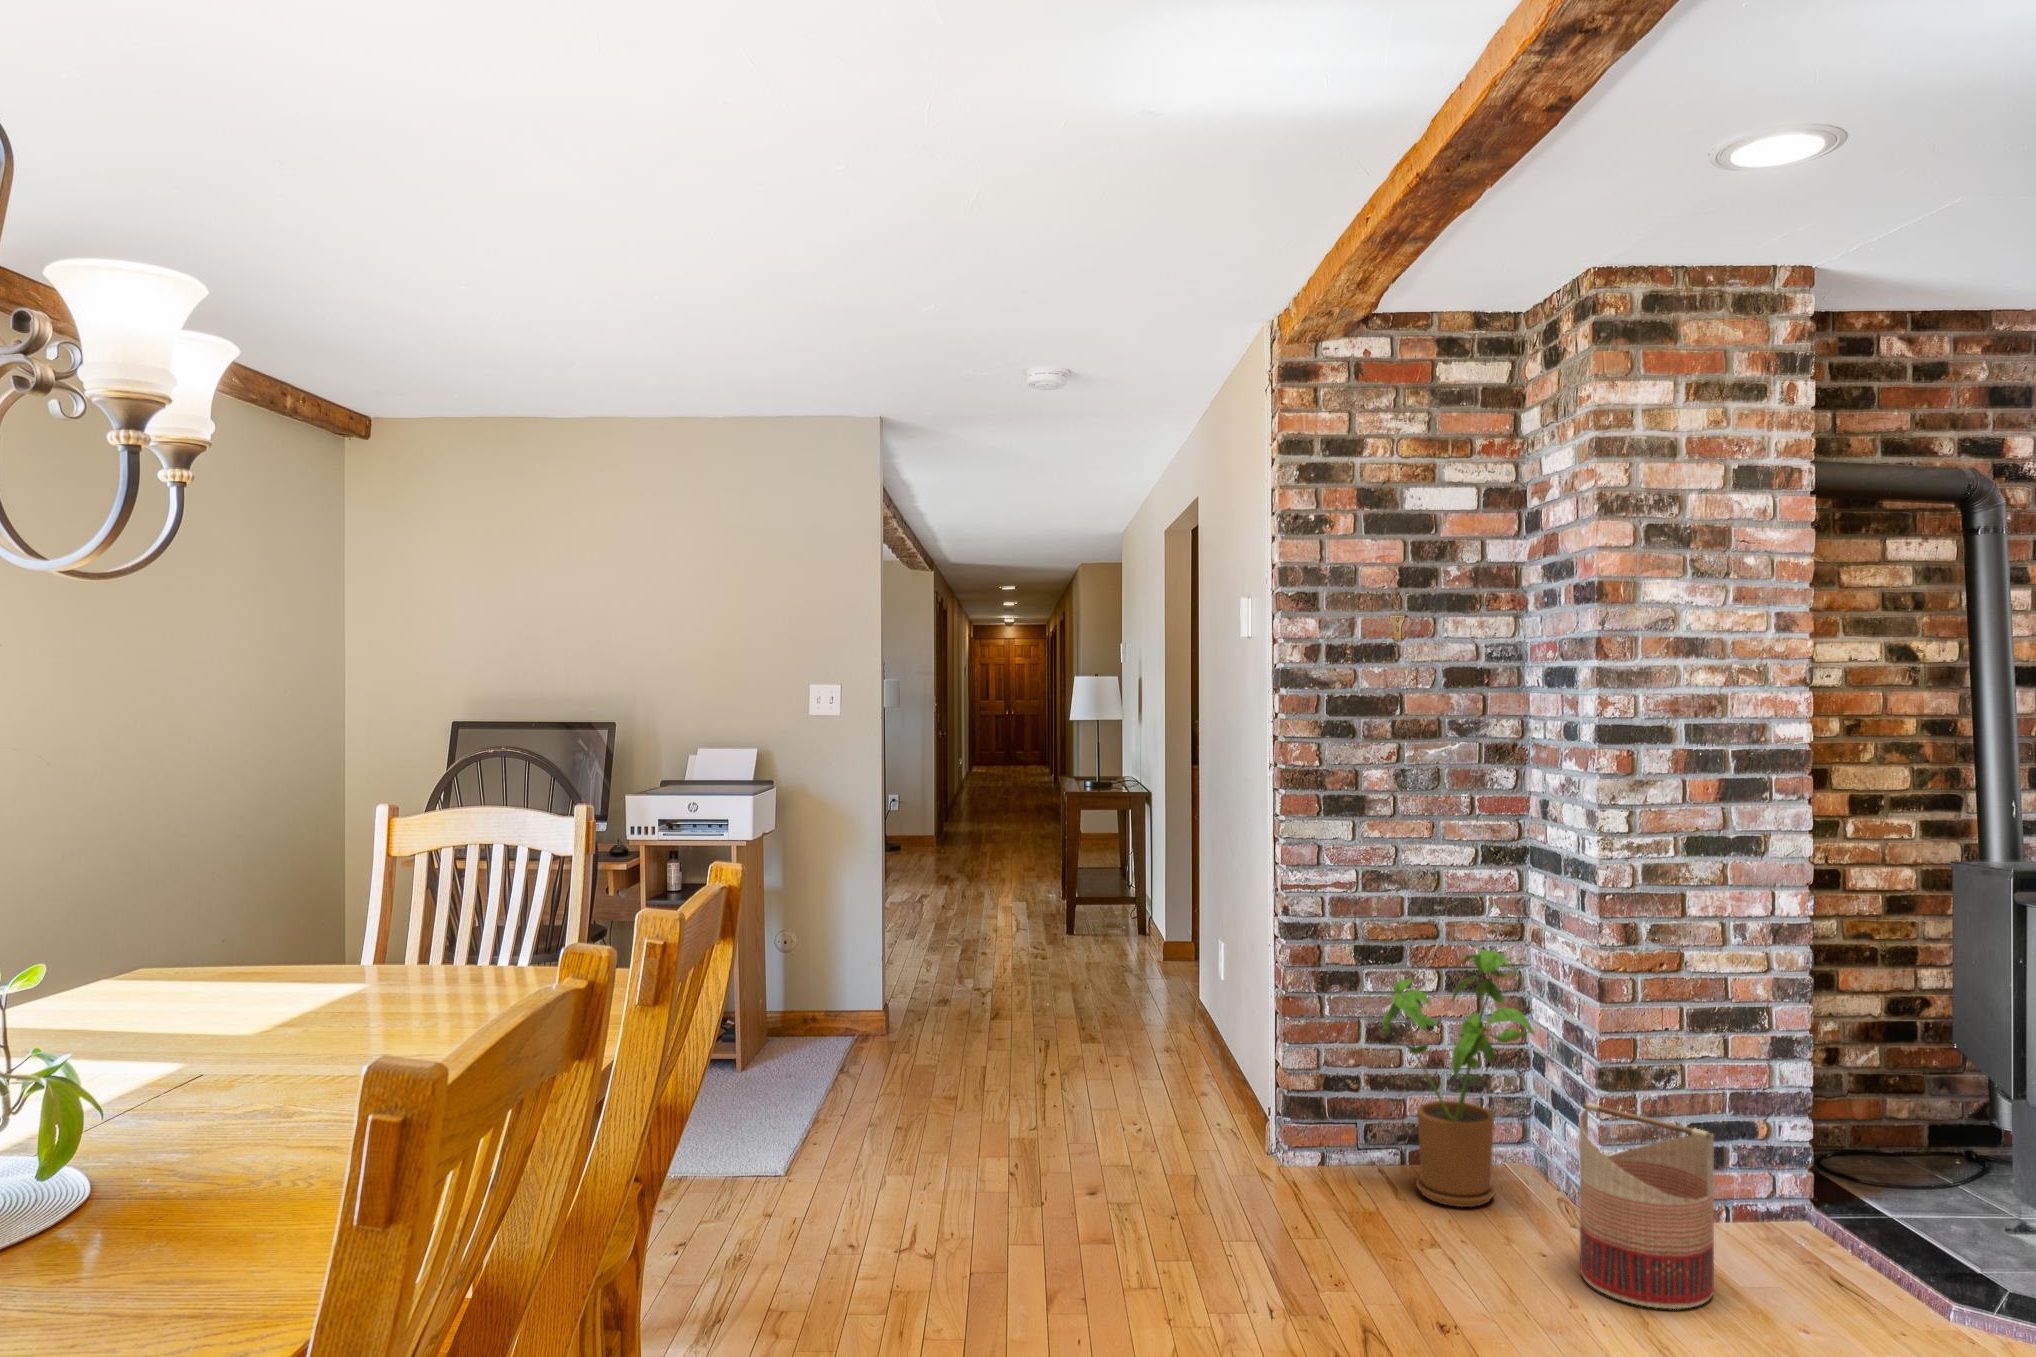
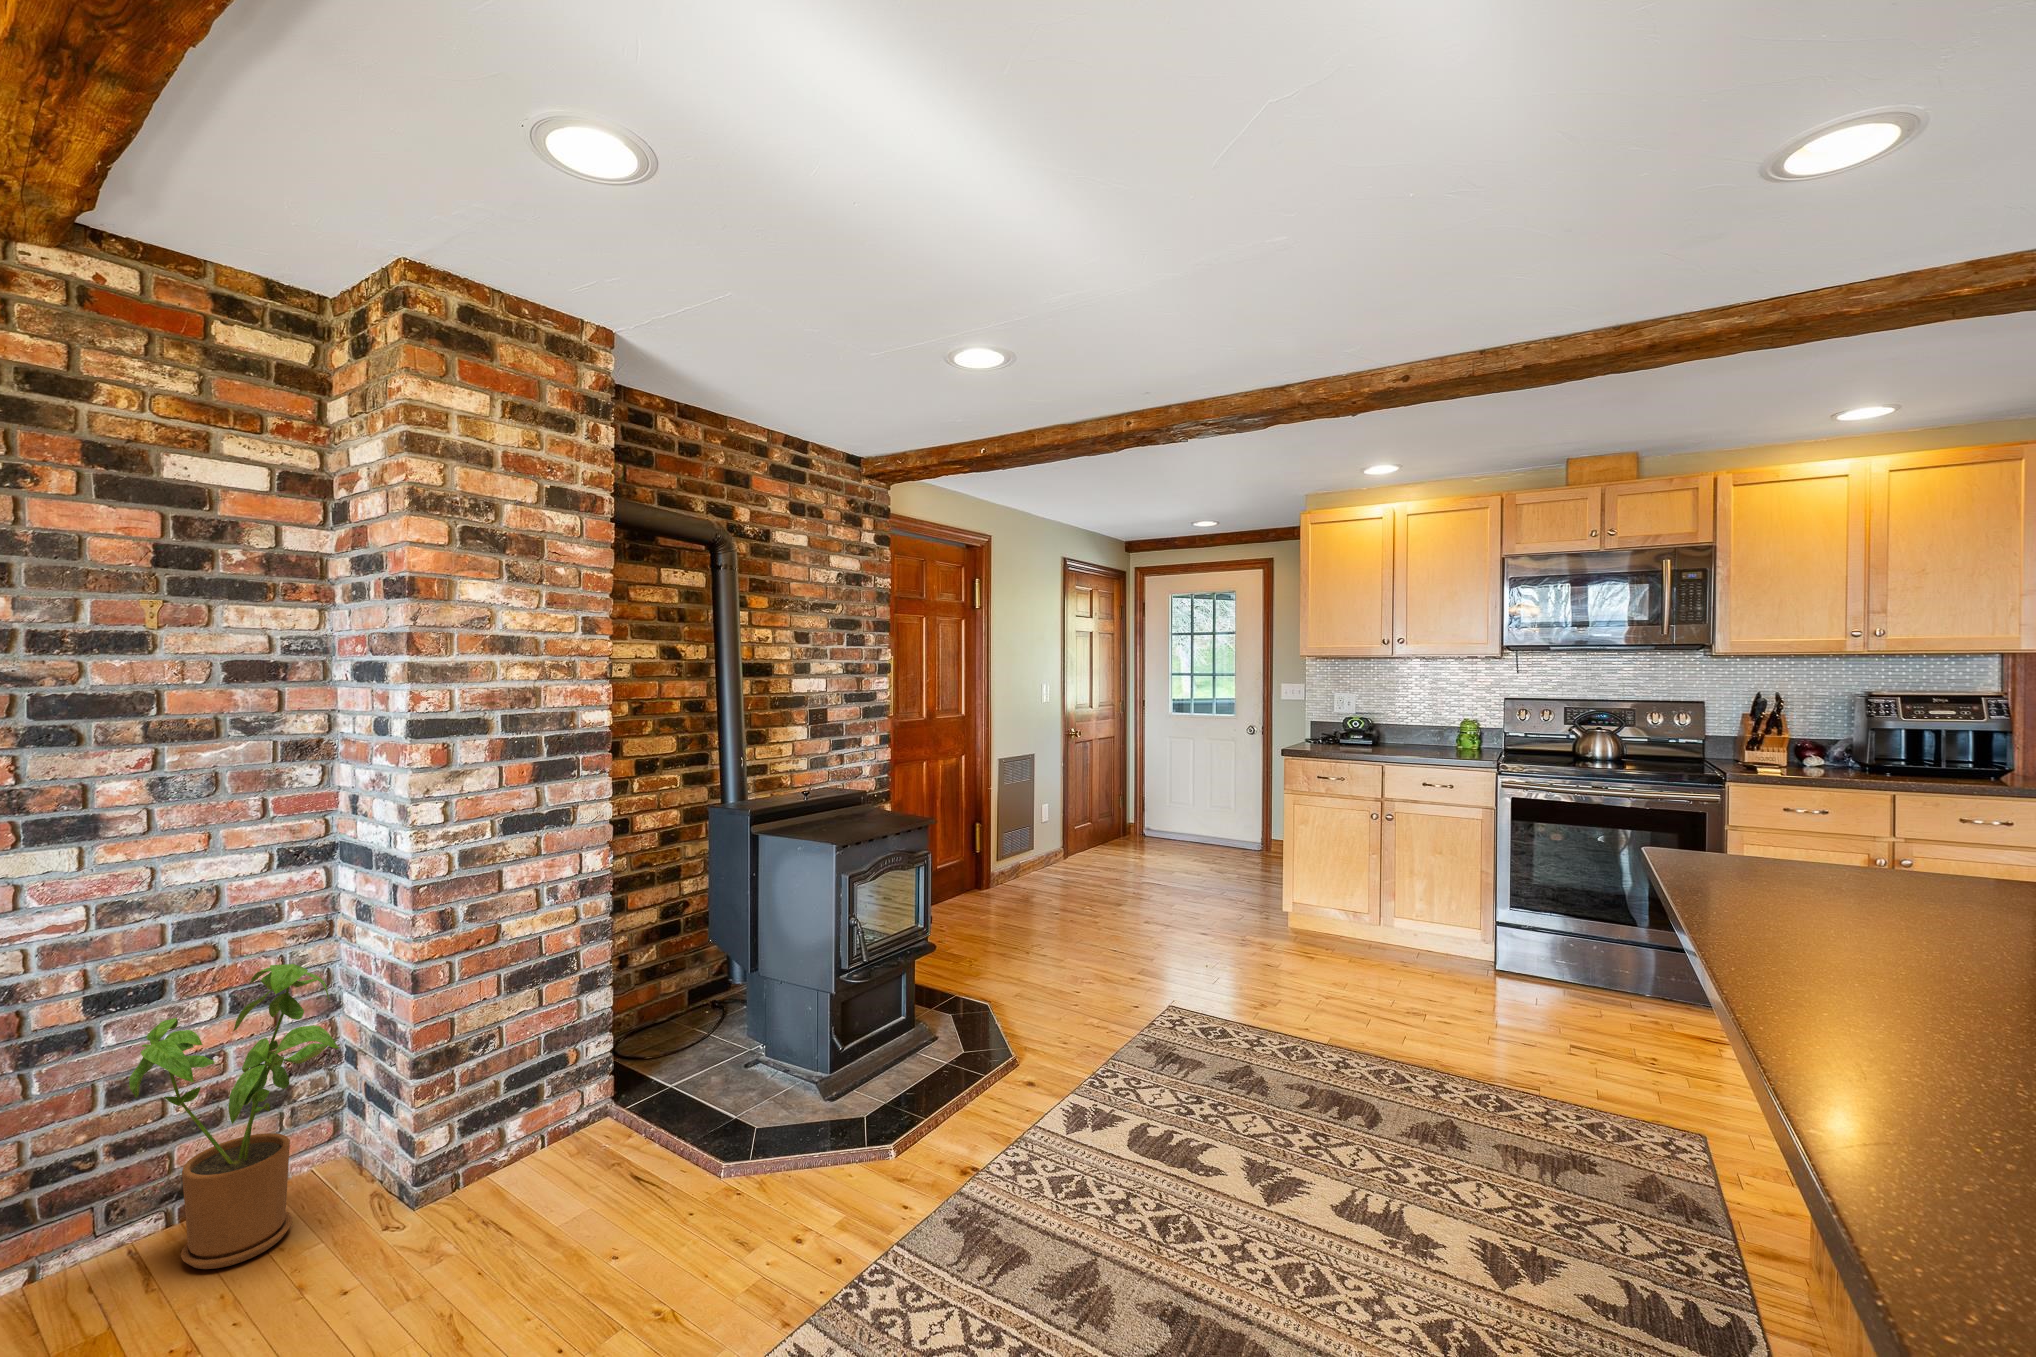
basket: present [1580,1103,1714,1309] -> none [387,1101,529,1313]

